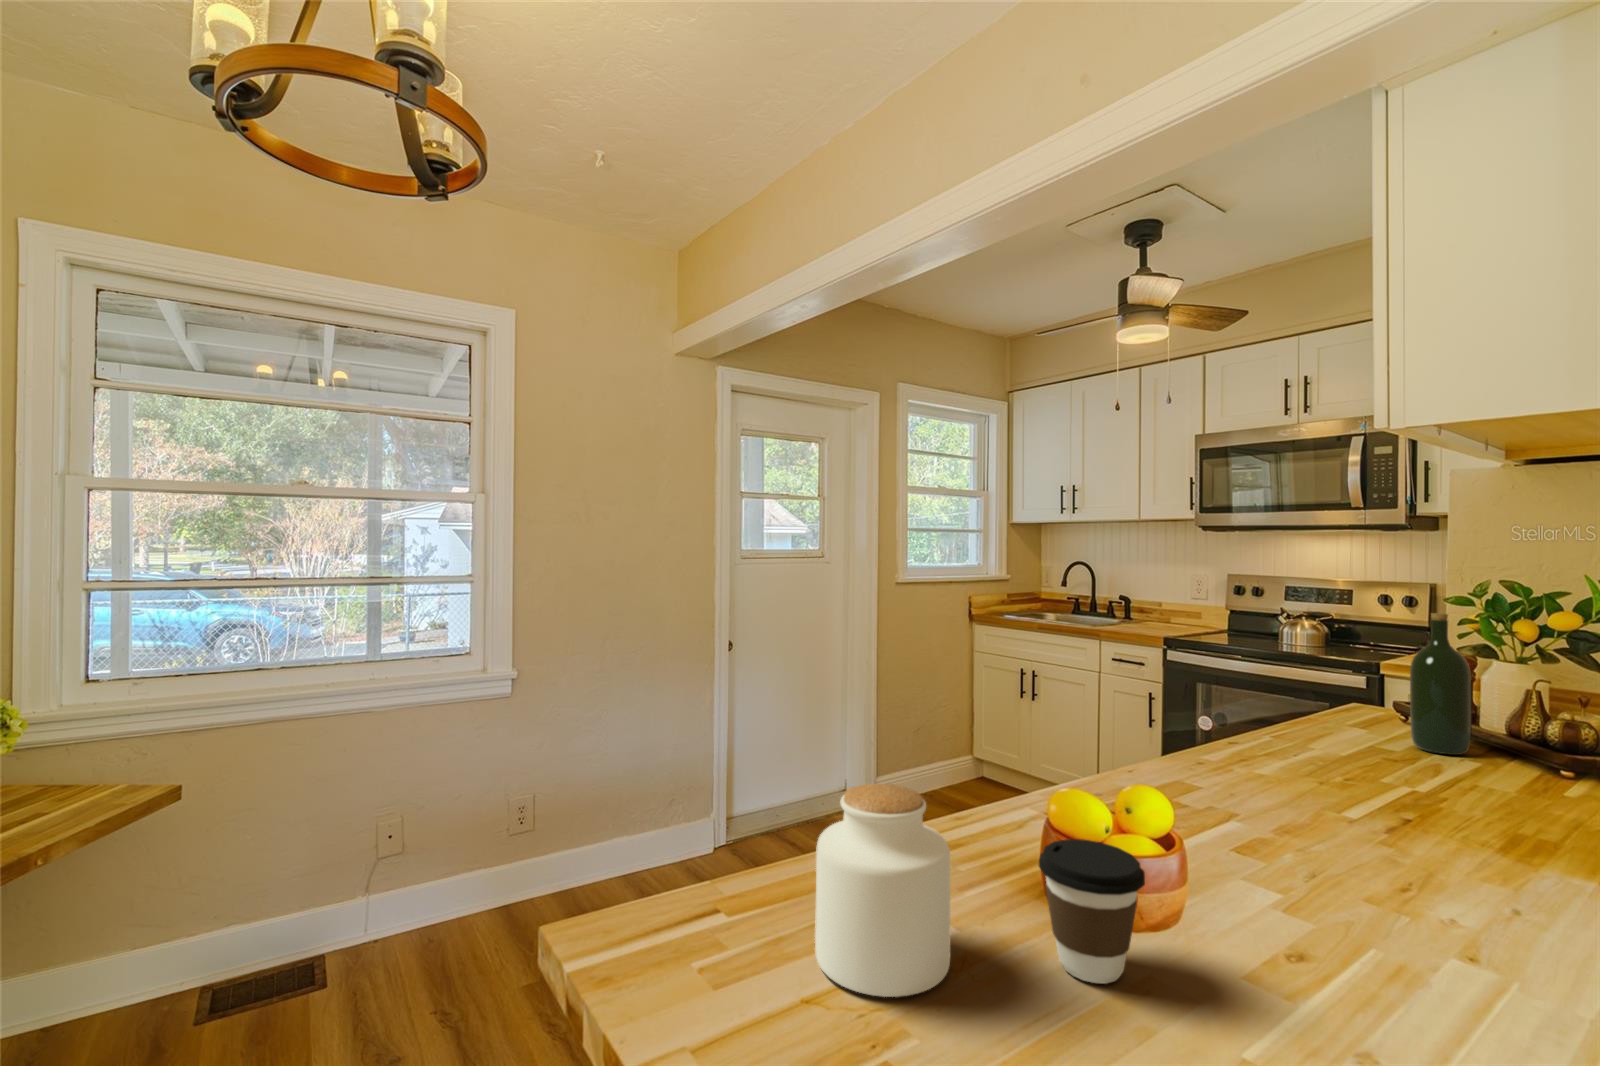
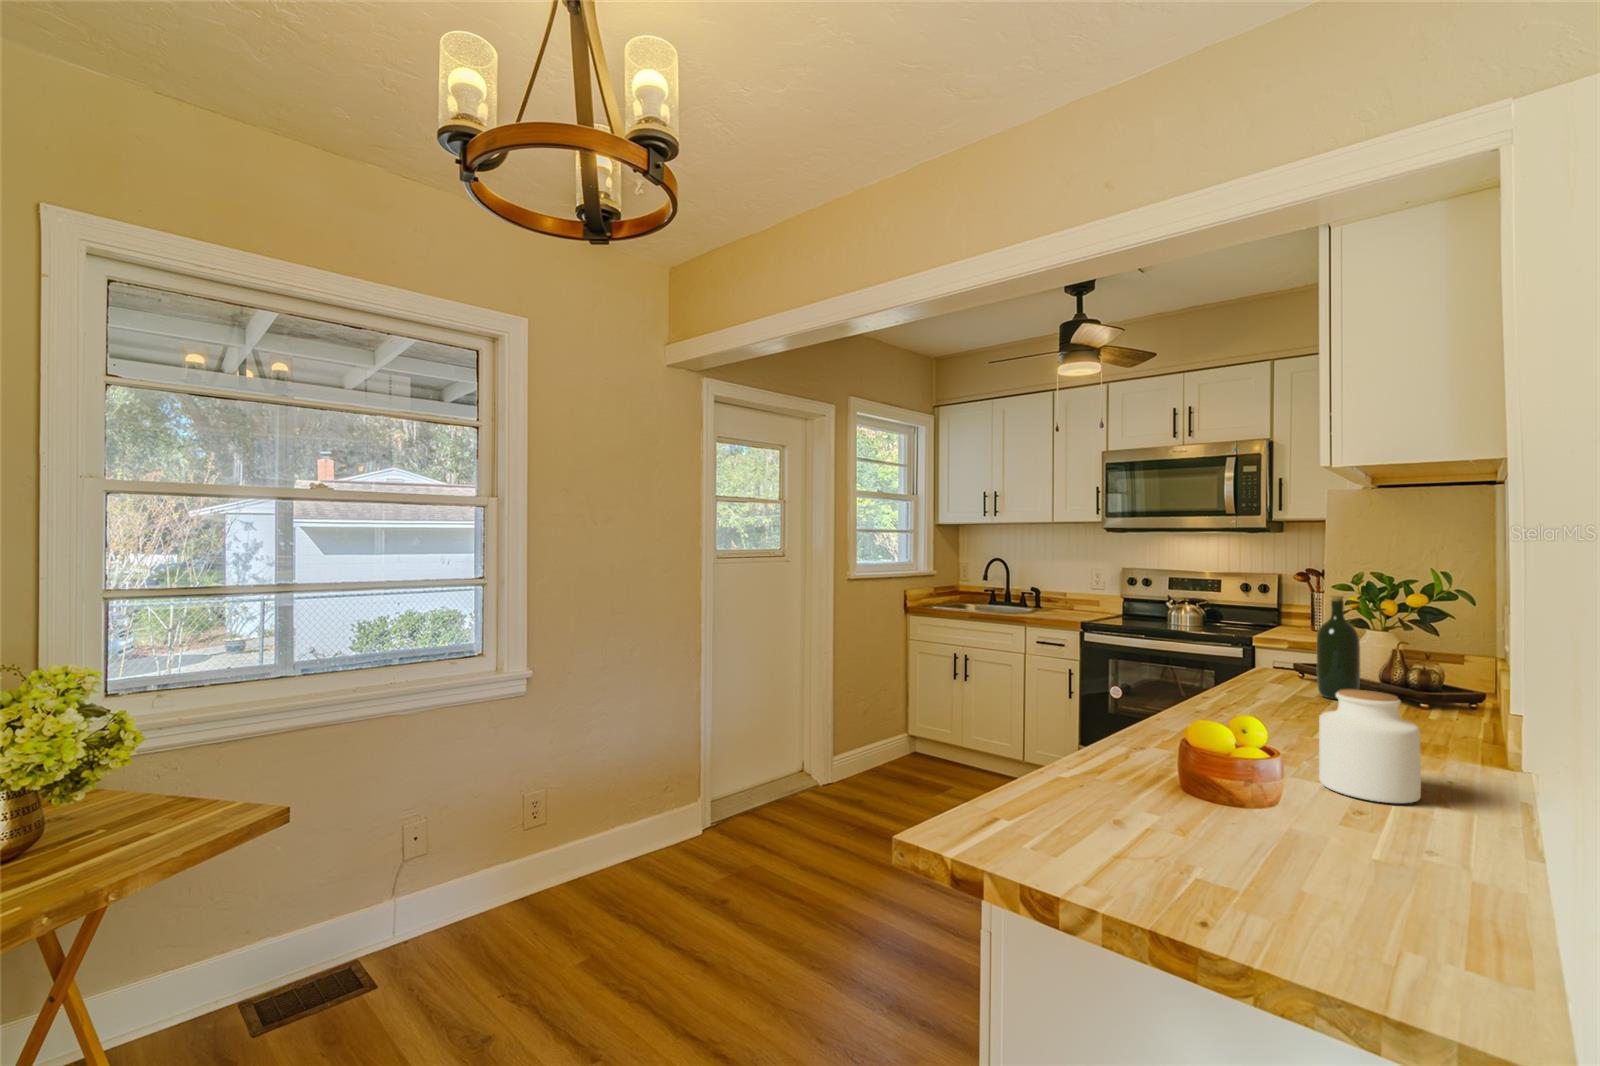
jar: present [815,784,950,997] -> present [1319,689,1421,803]
coffee cup: present [1038,839,1145,983] -> none [1197,761,1280,858]

